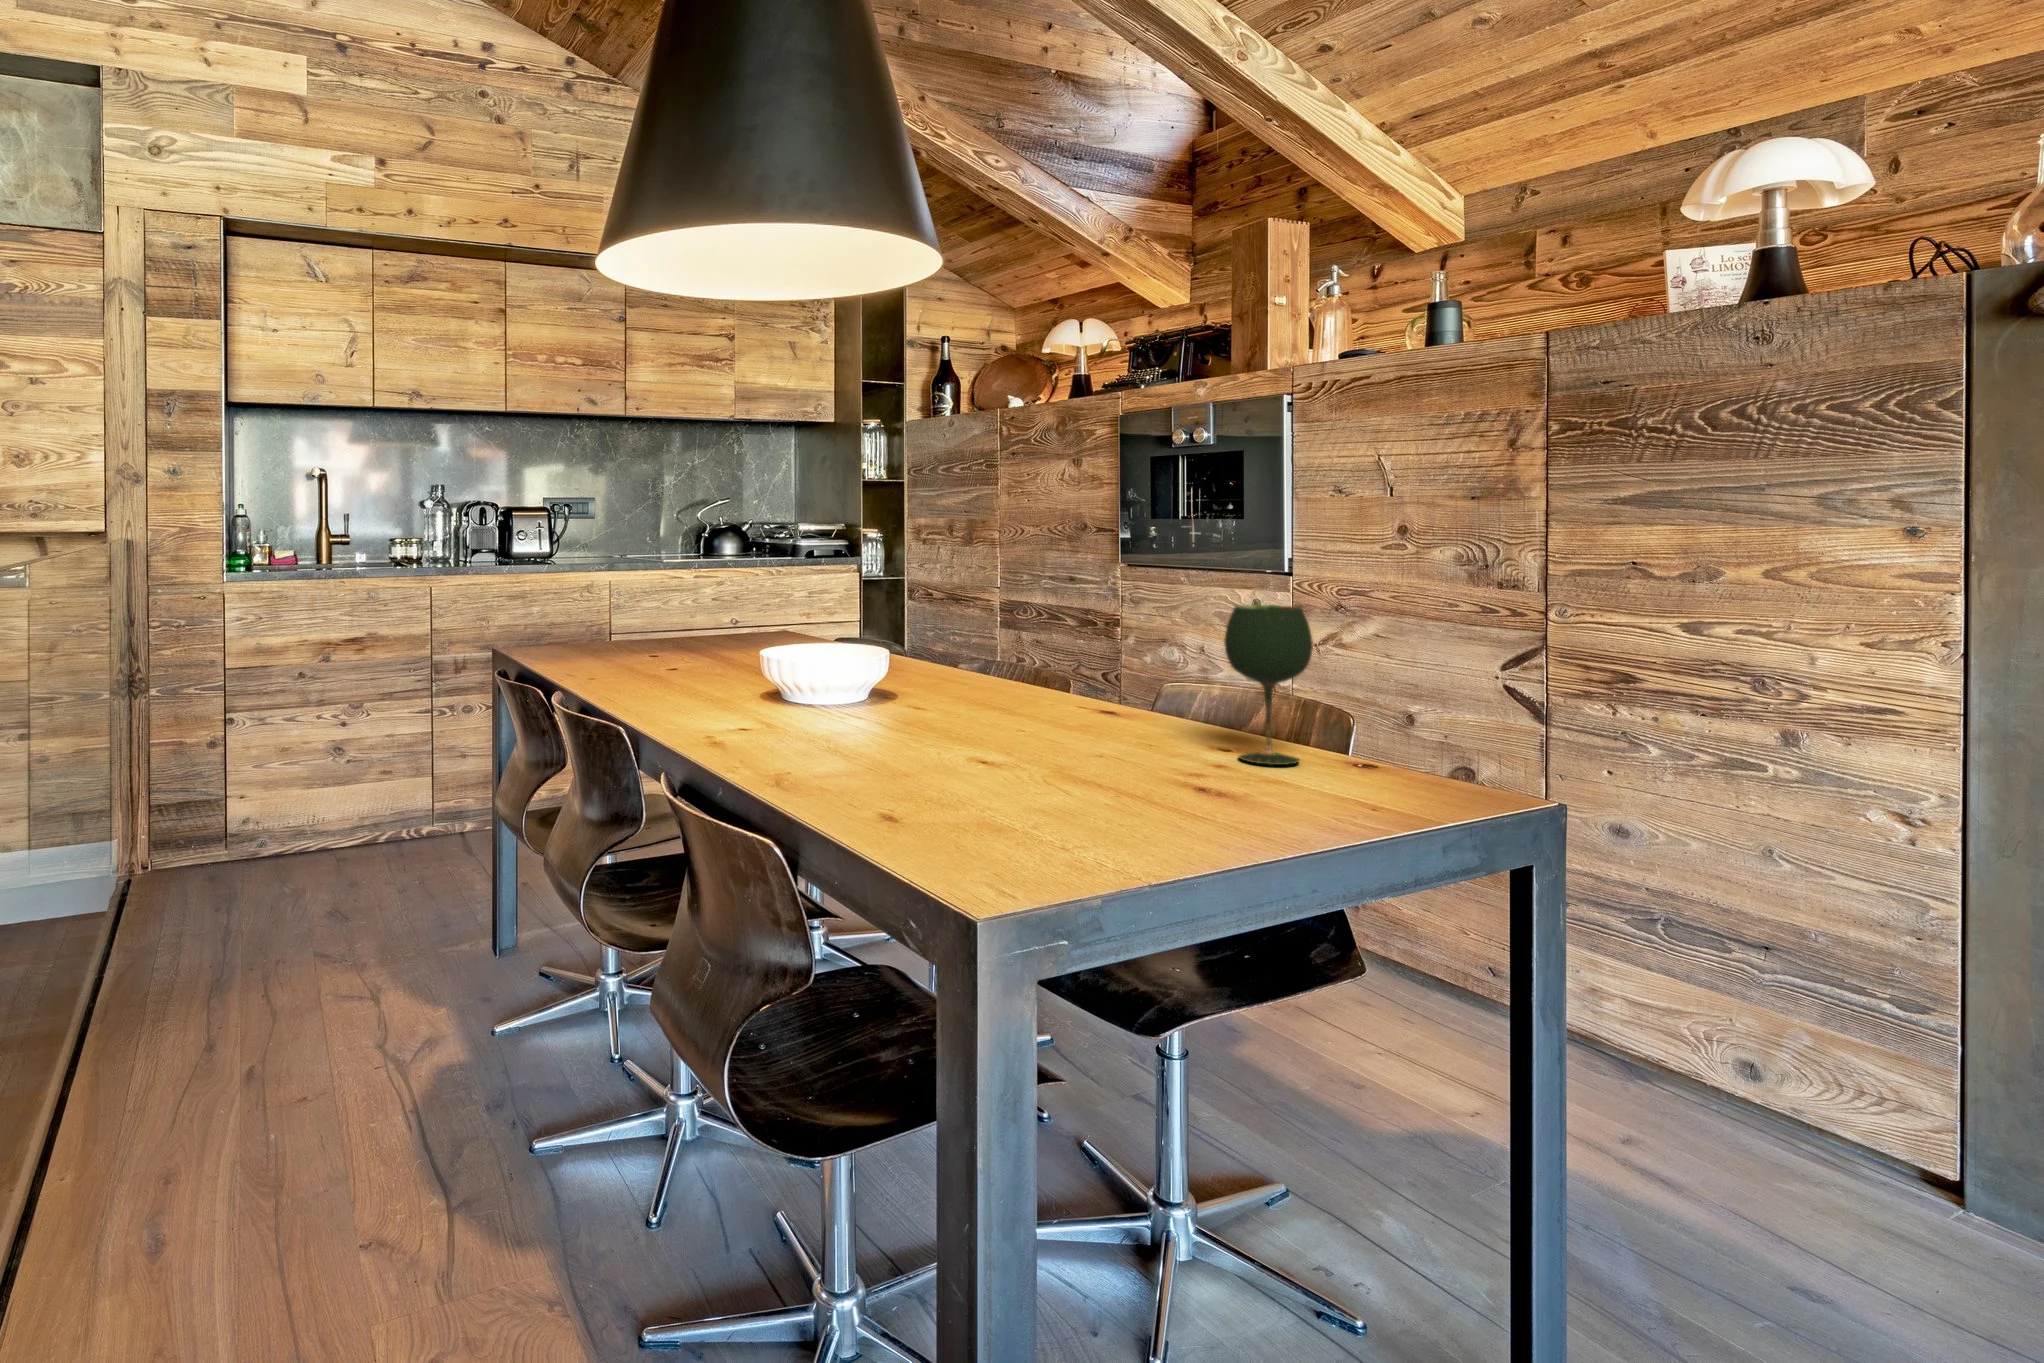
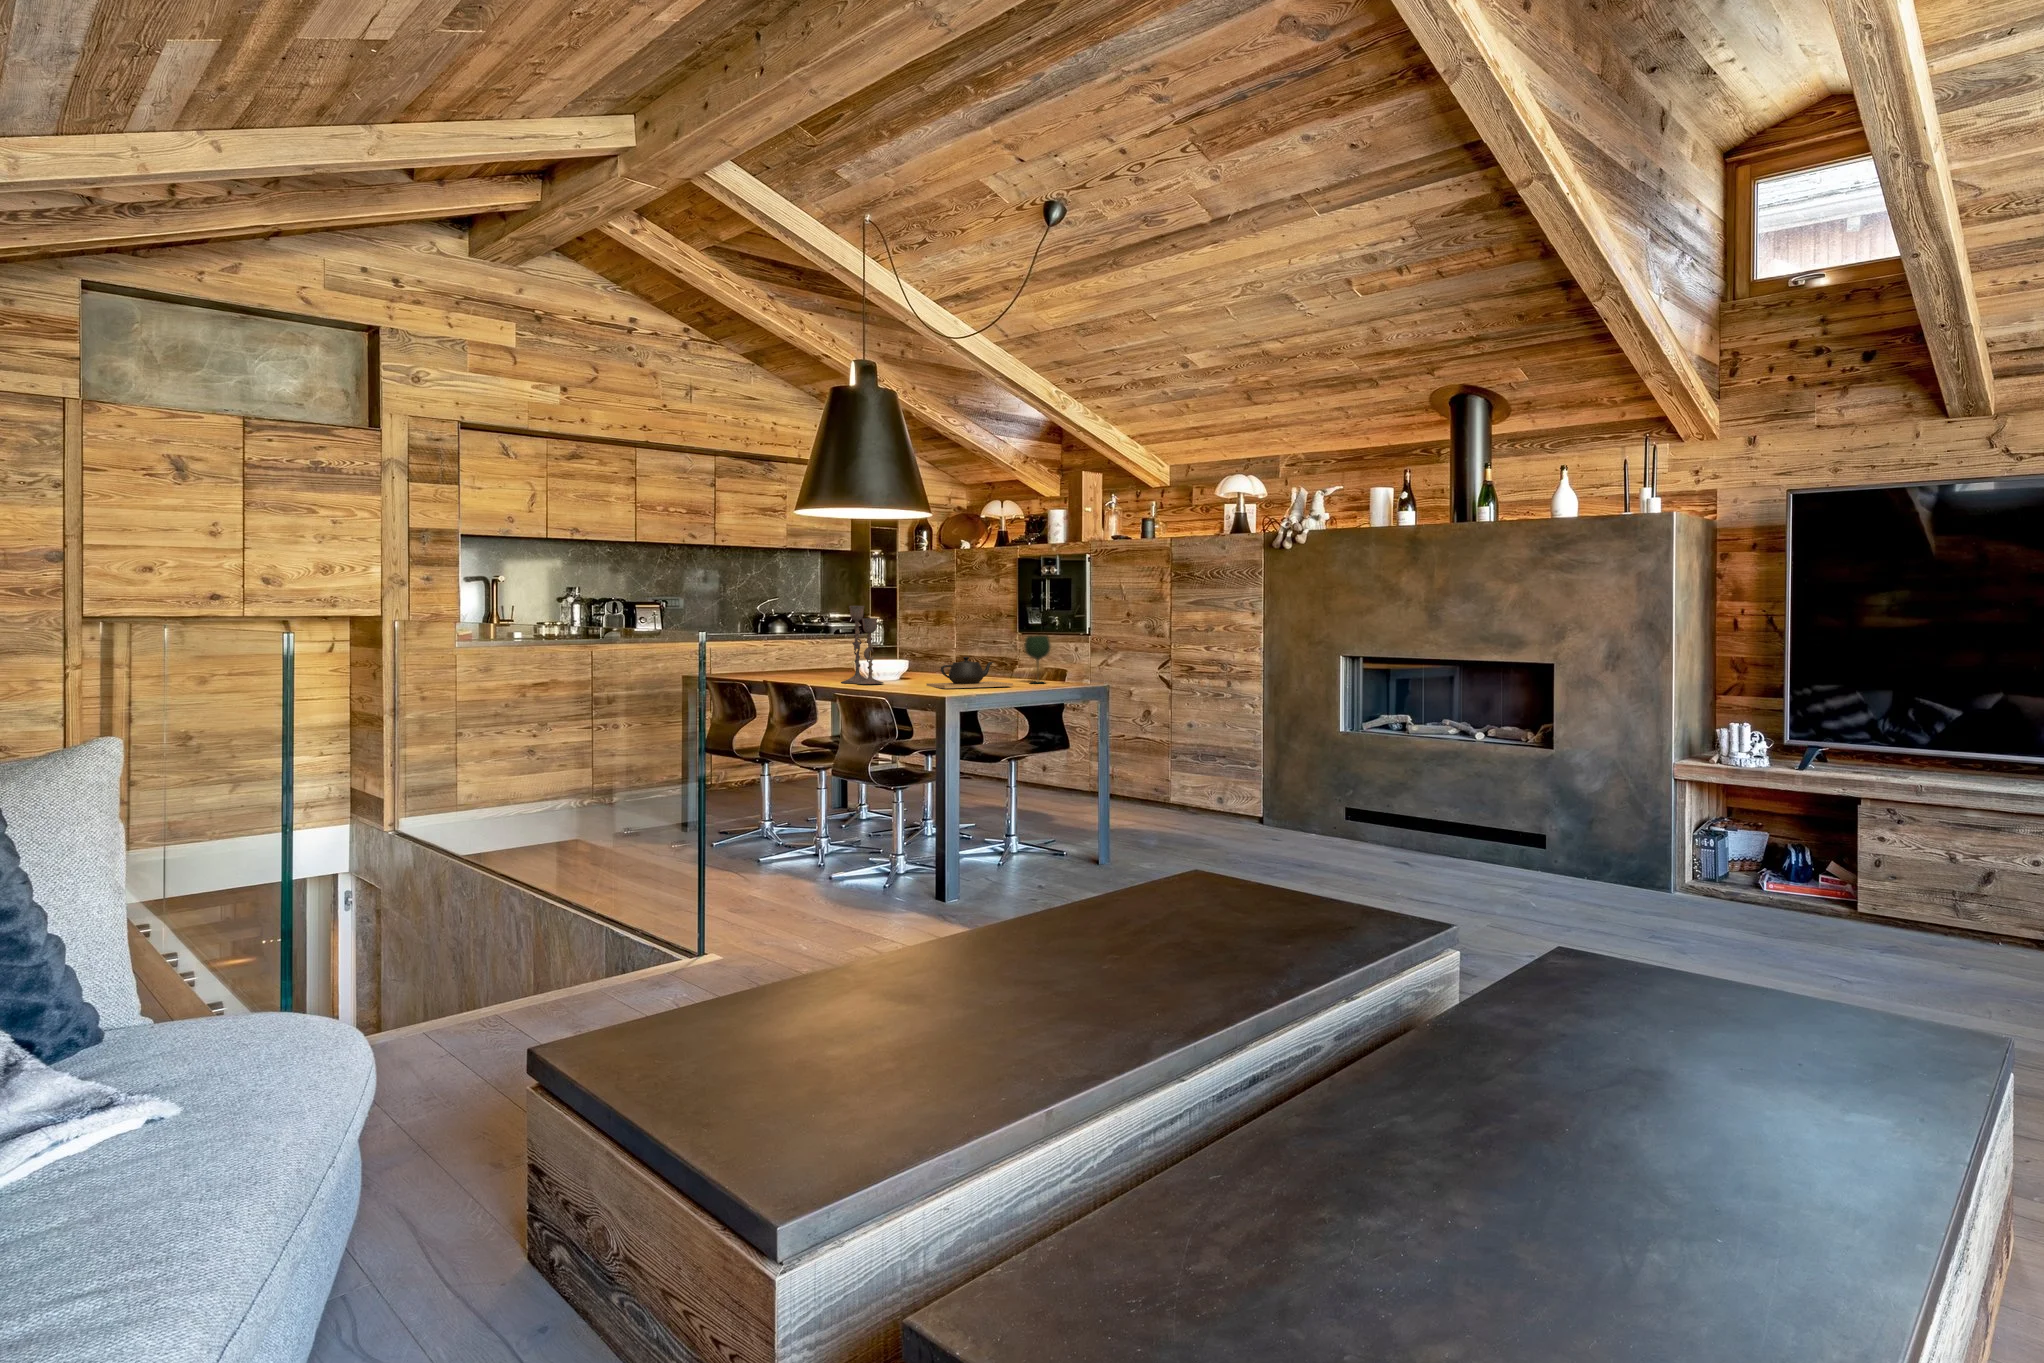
candlestick: none [702,514,804,744] -> present [841,606,883,684]
teapot: none [919,682,1210,807] -> present [926,657,1013,688]

